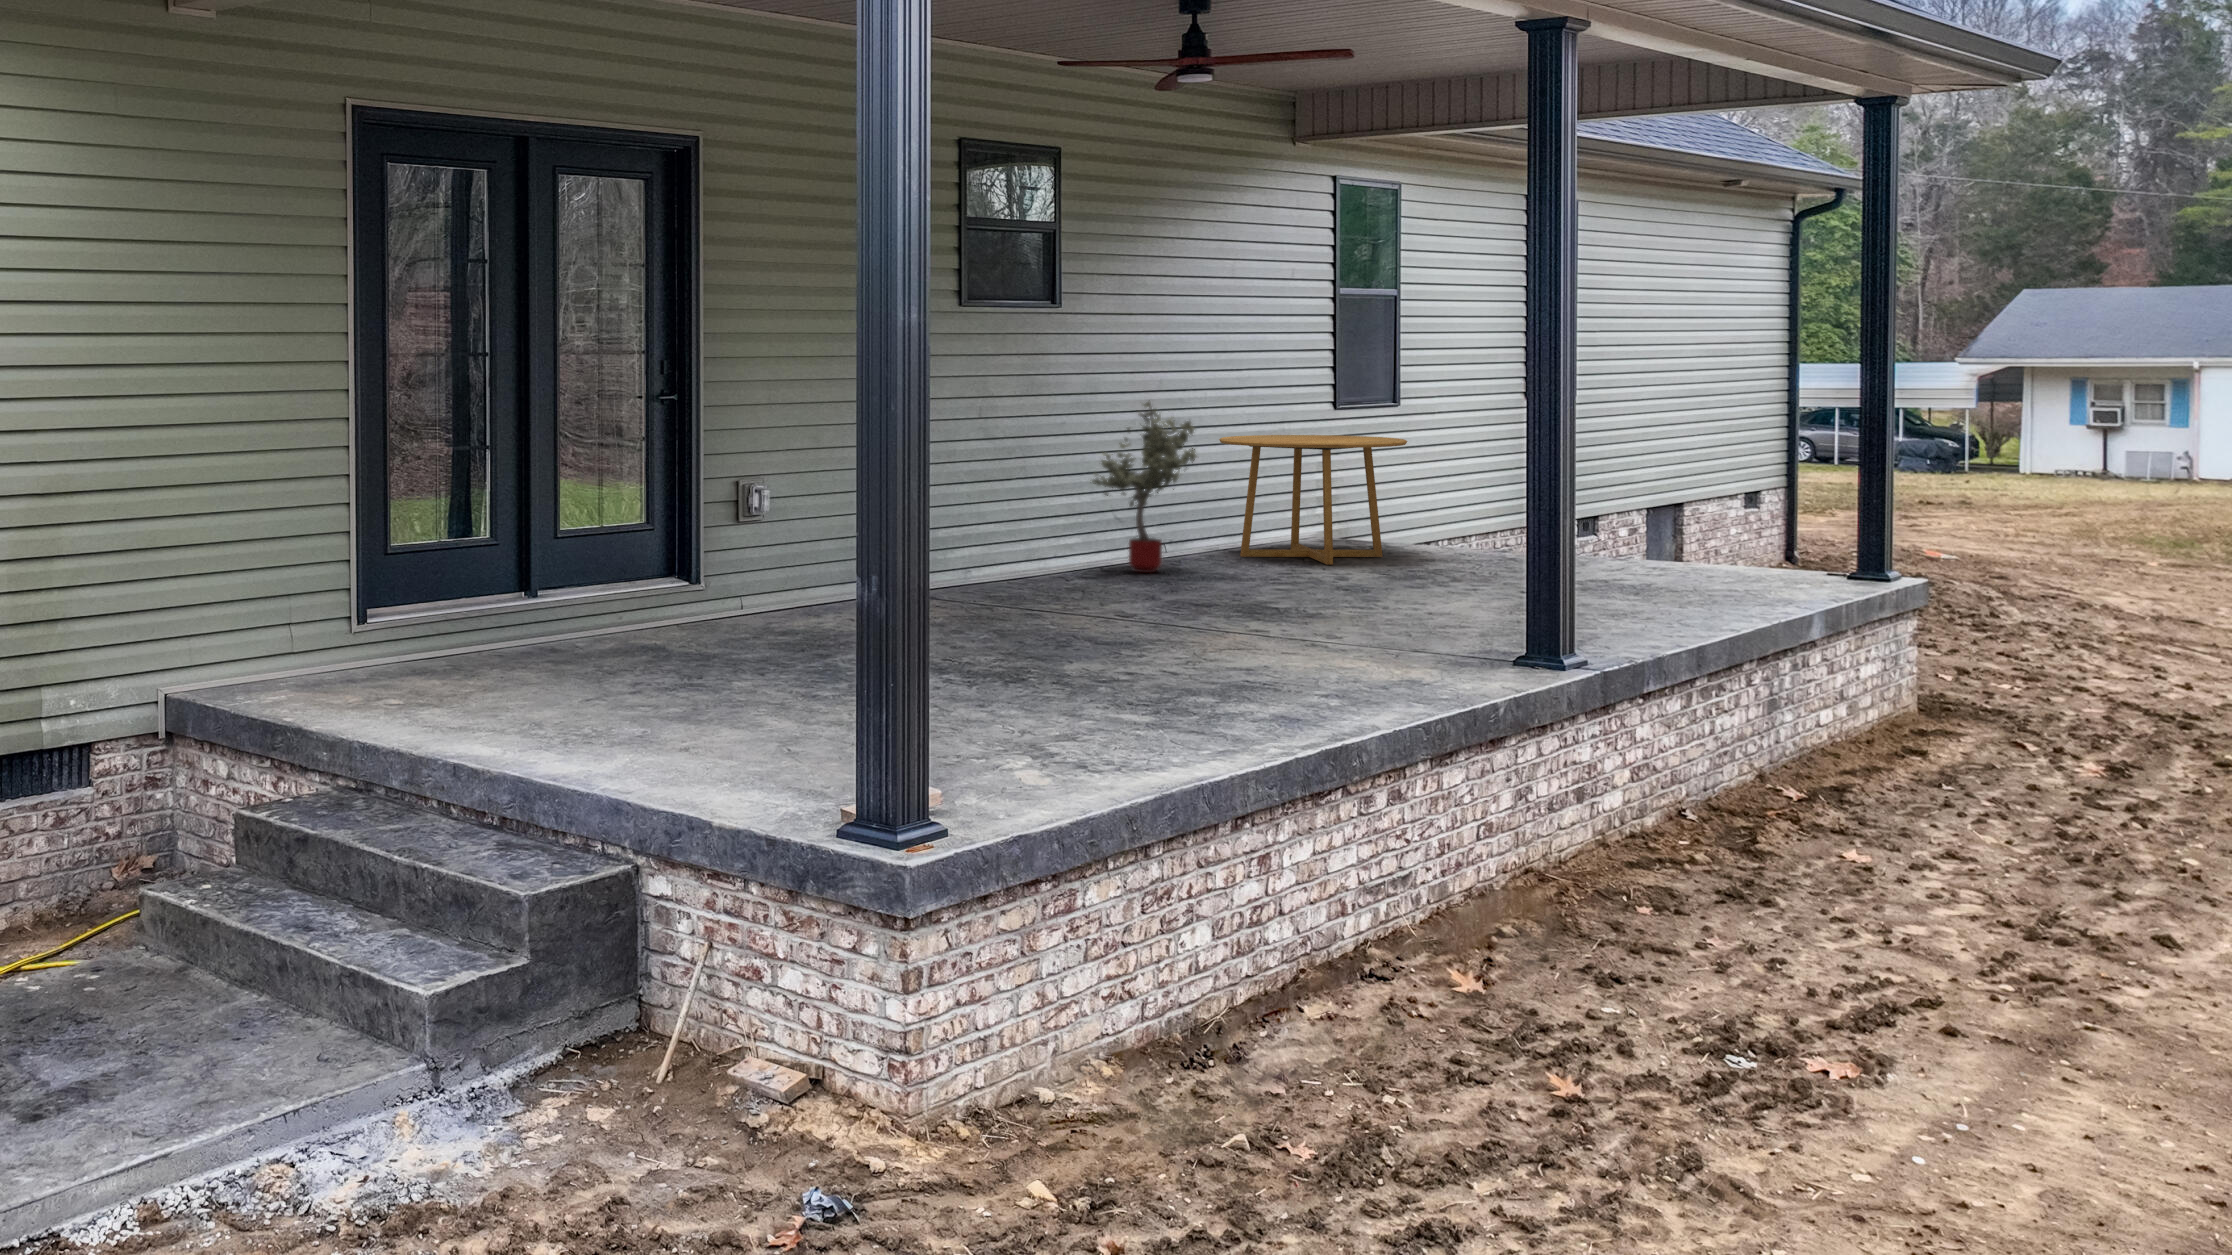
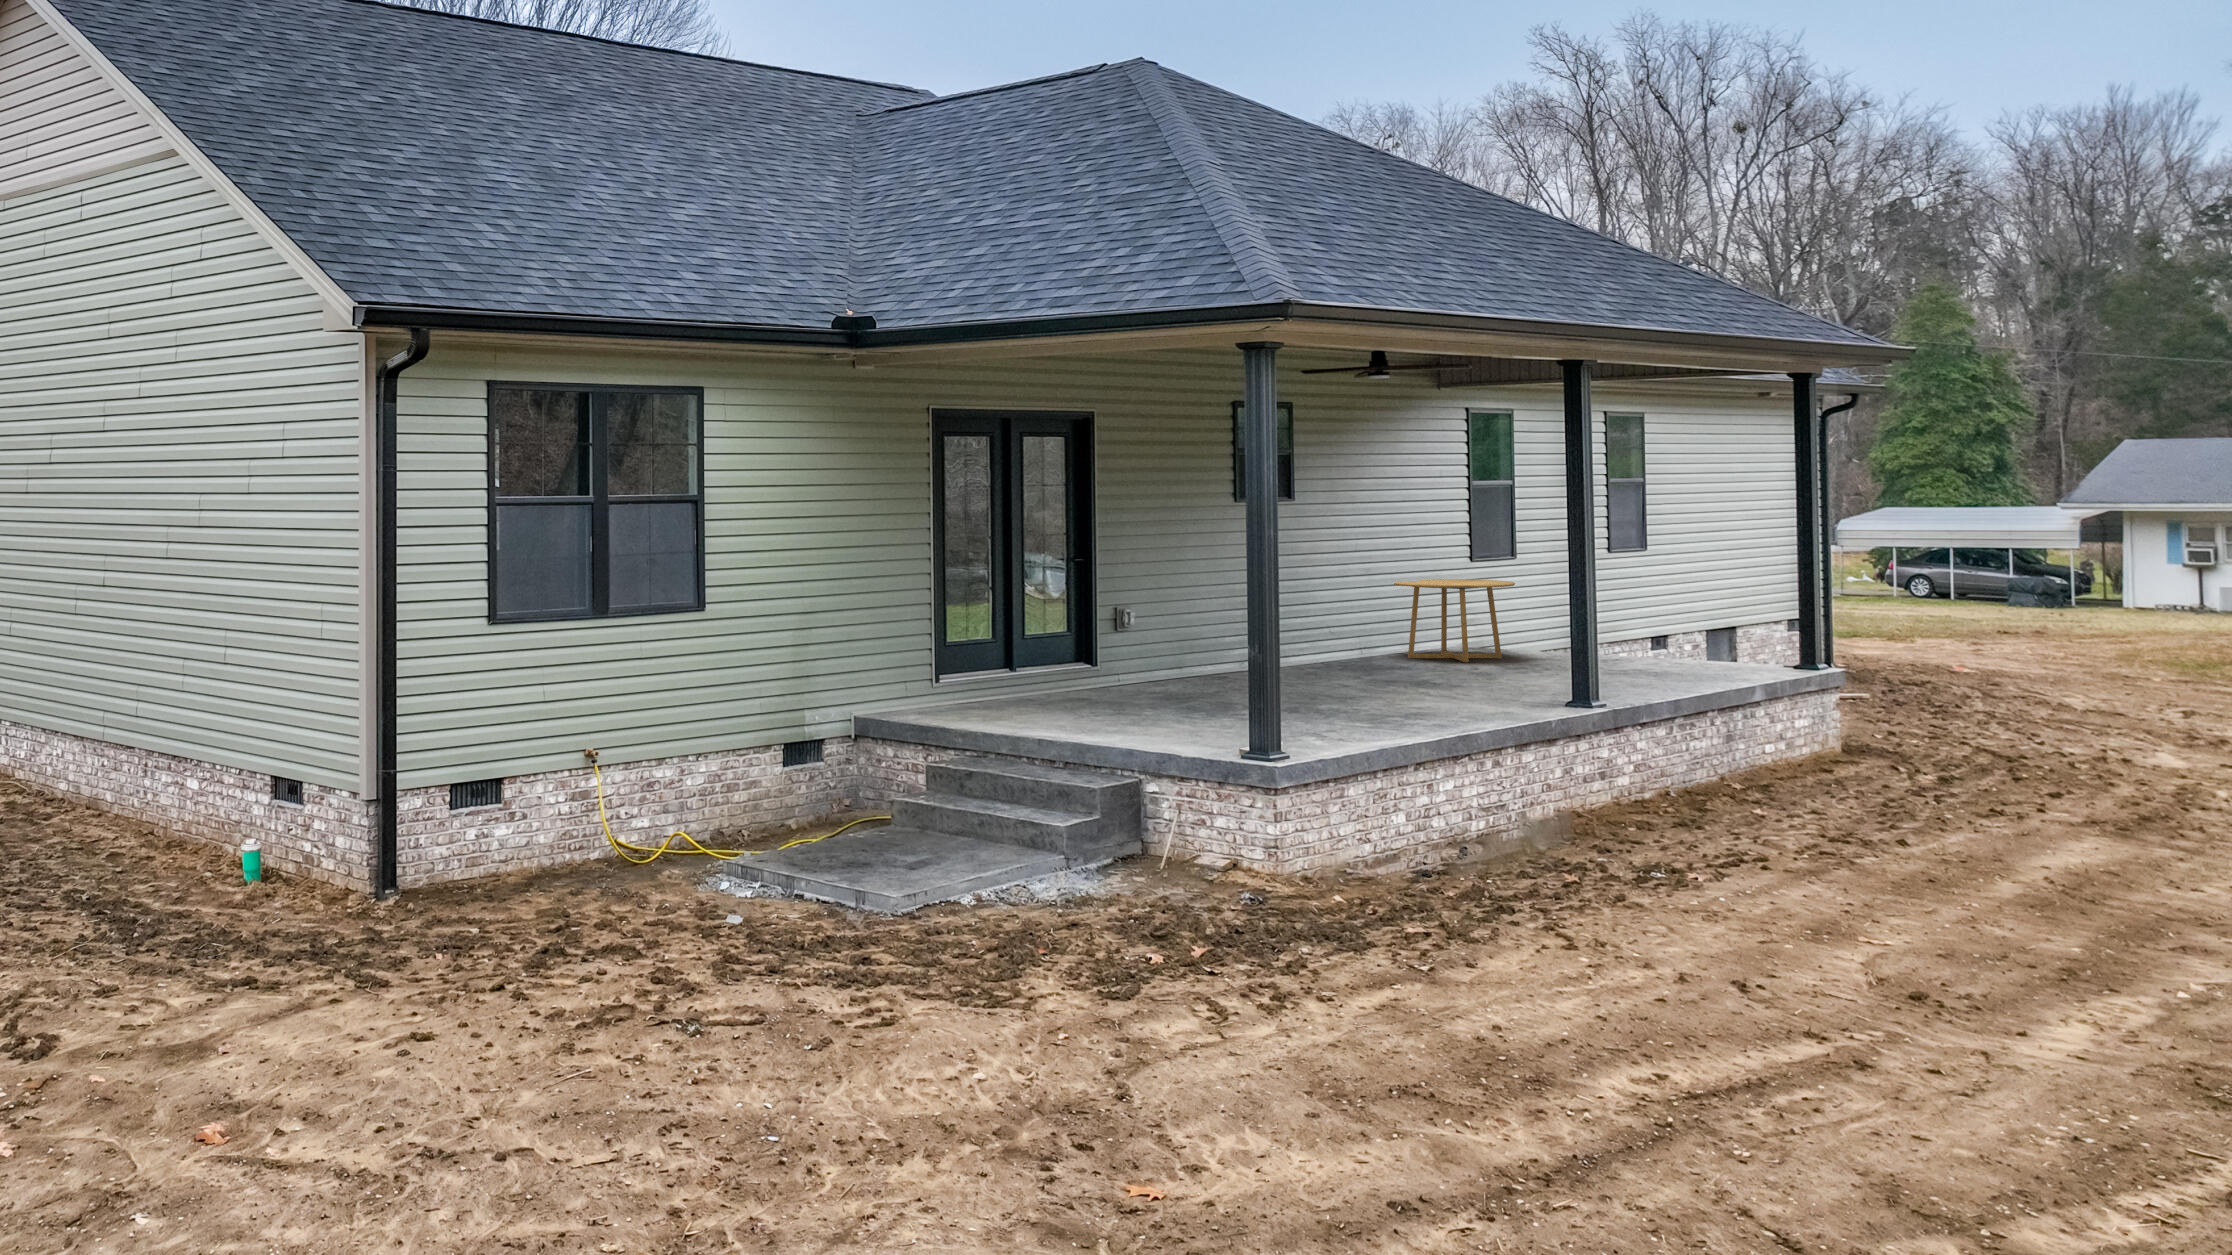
potted tree: present [1092,400,1197,573] -> none [1310,558,1380,667]

